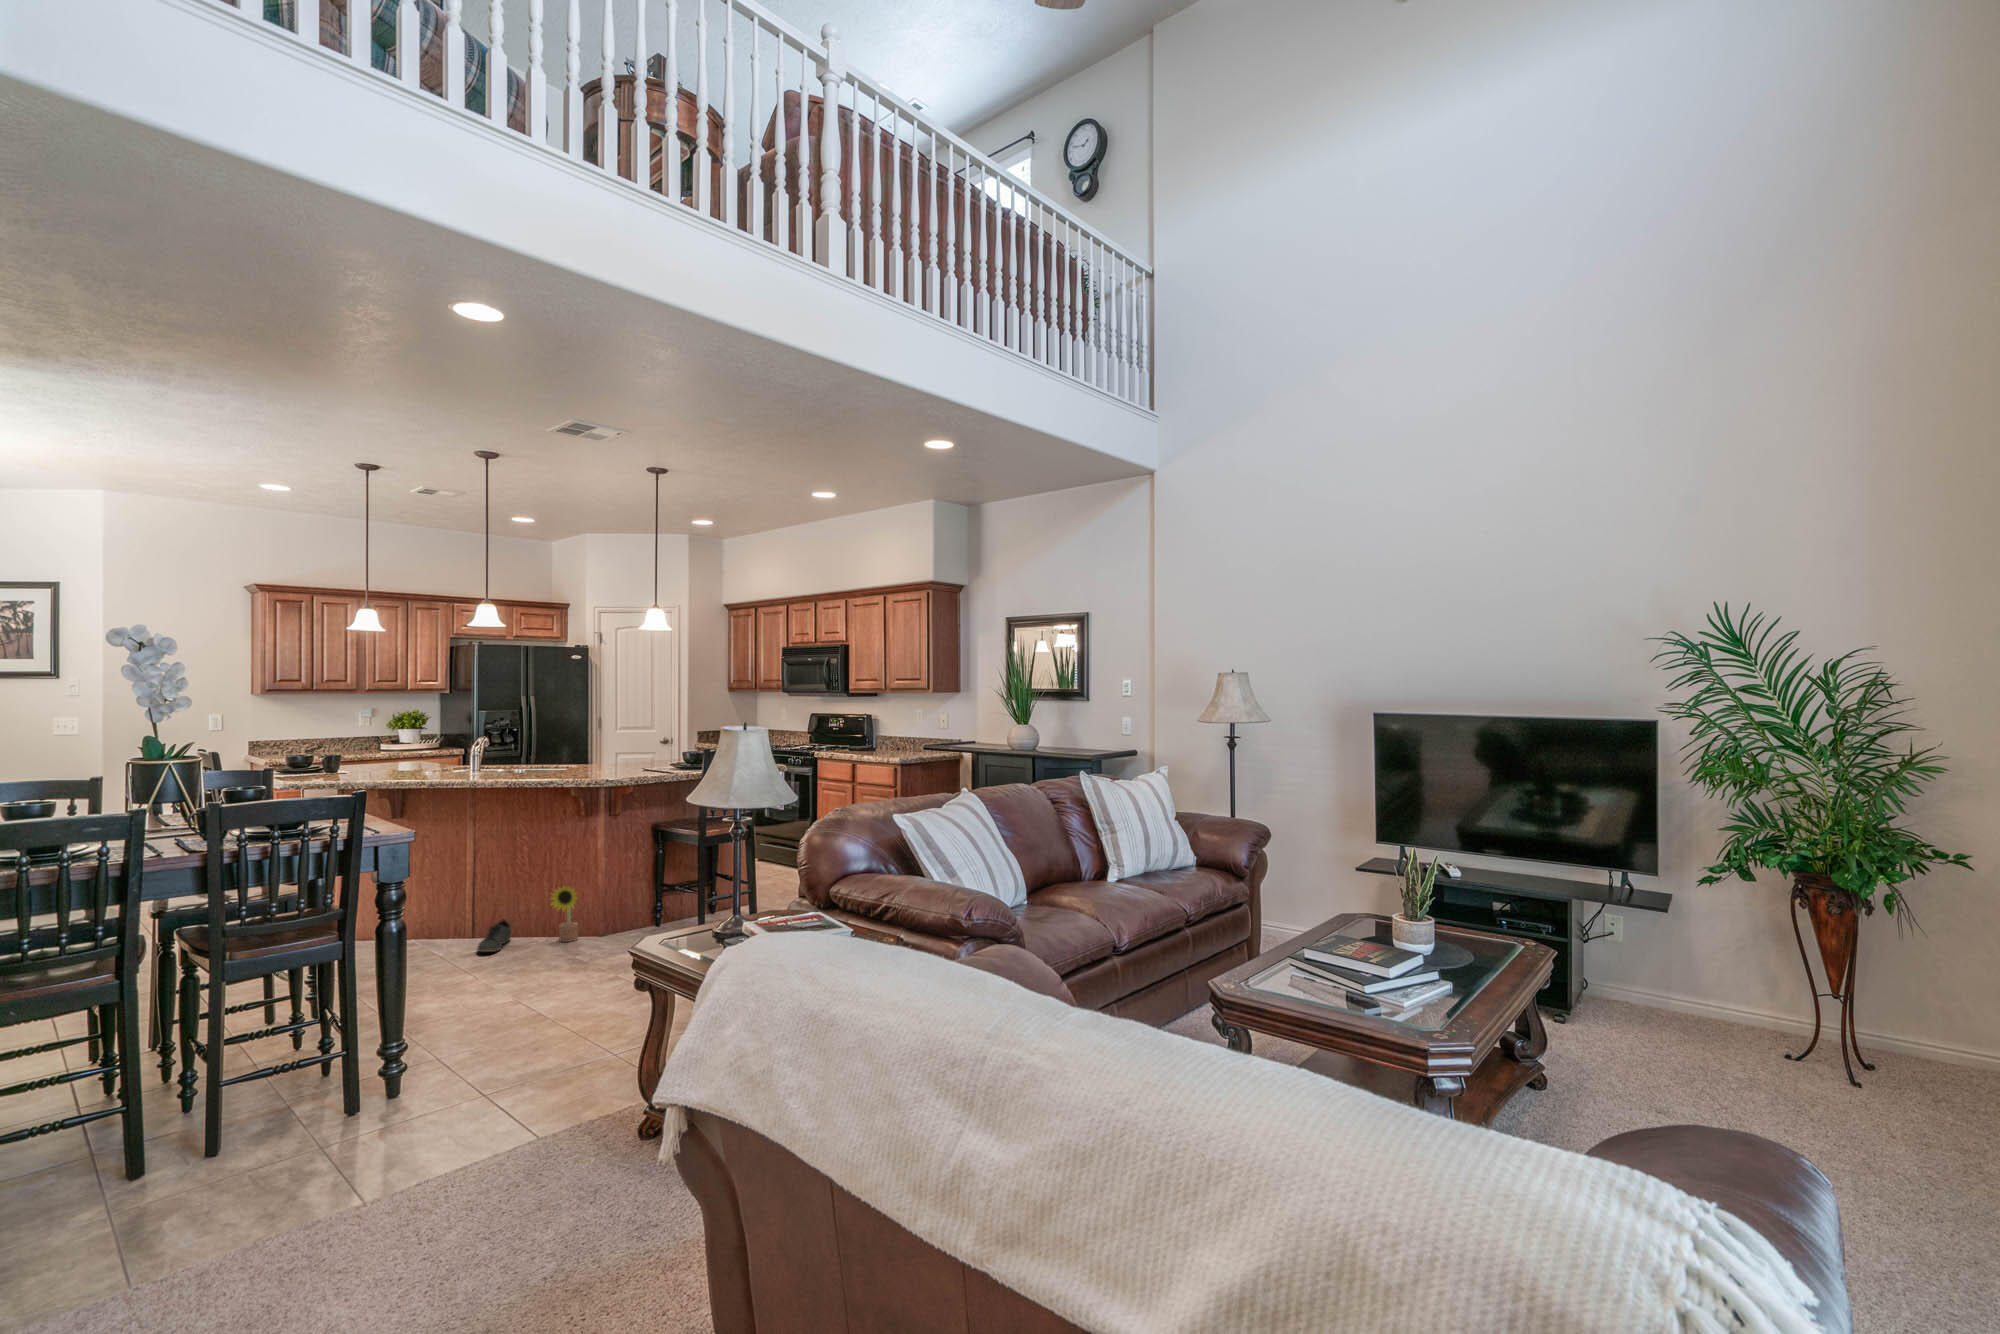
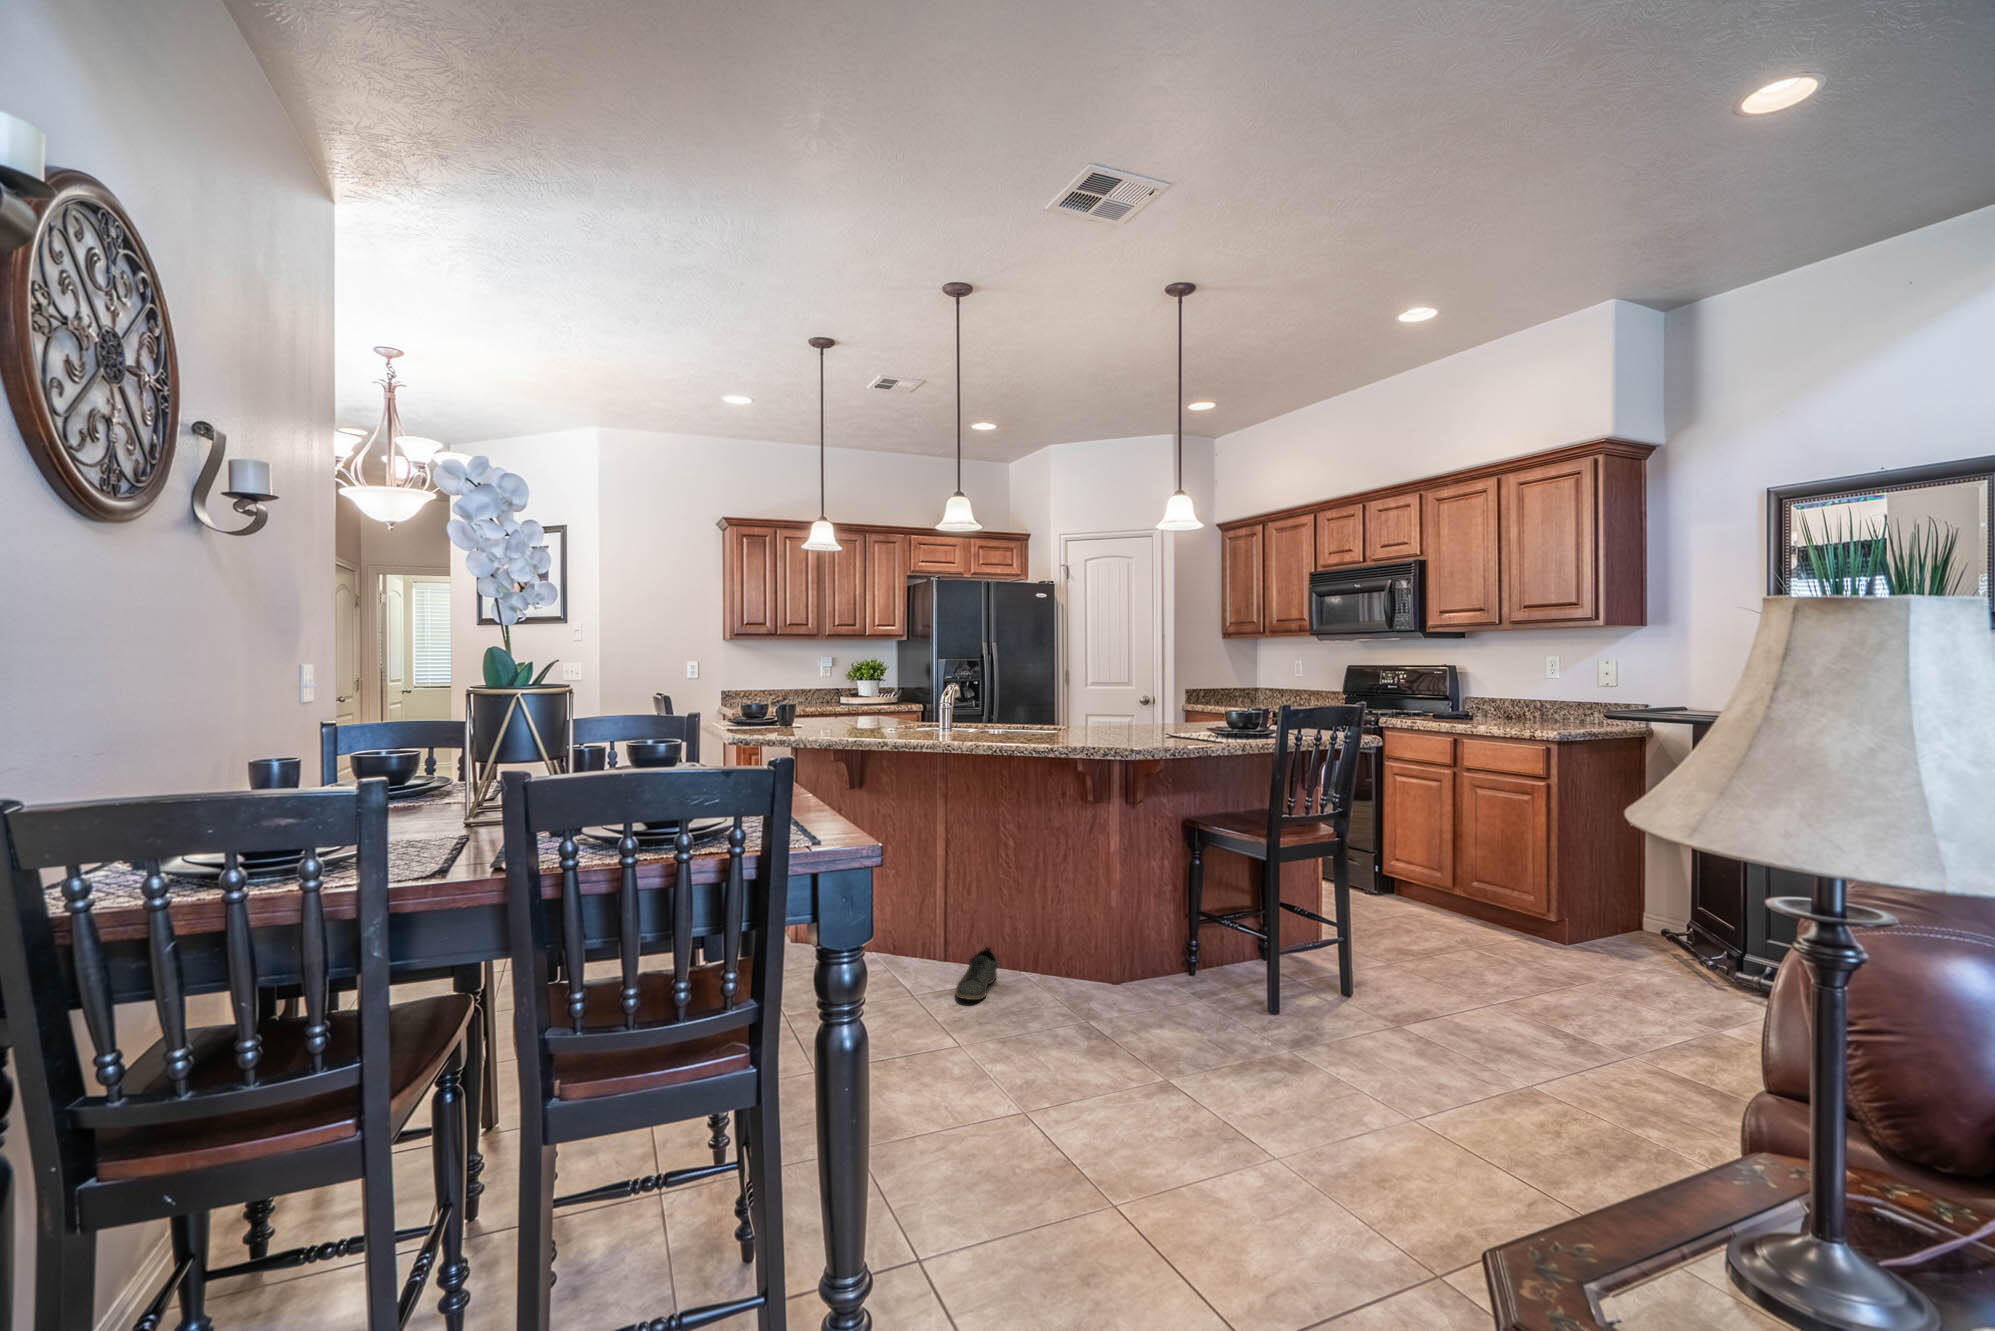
decorative plant: present [551,887,578,942] -> none [1049,908,1092,993]

